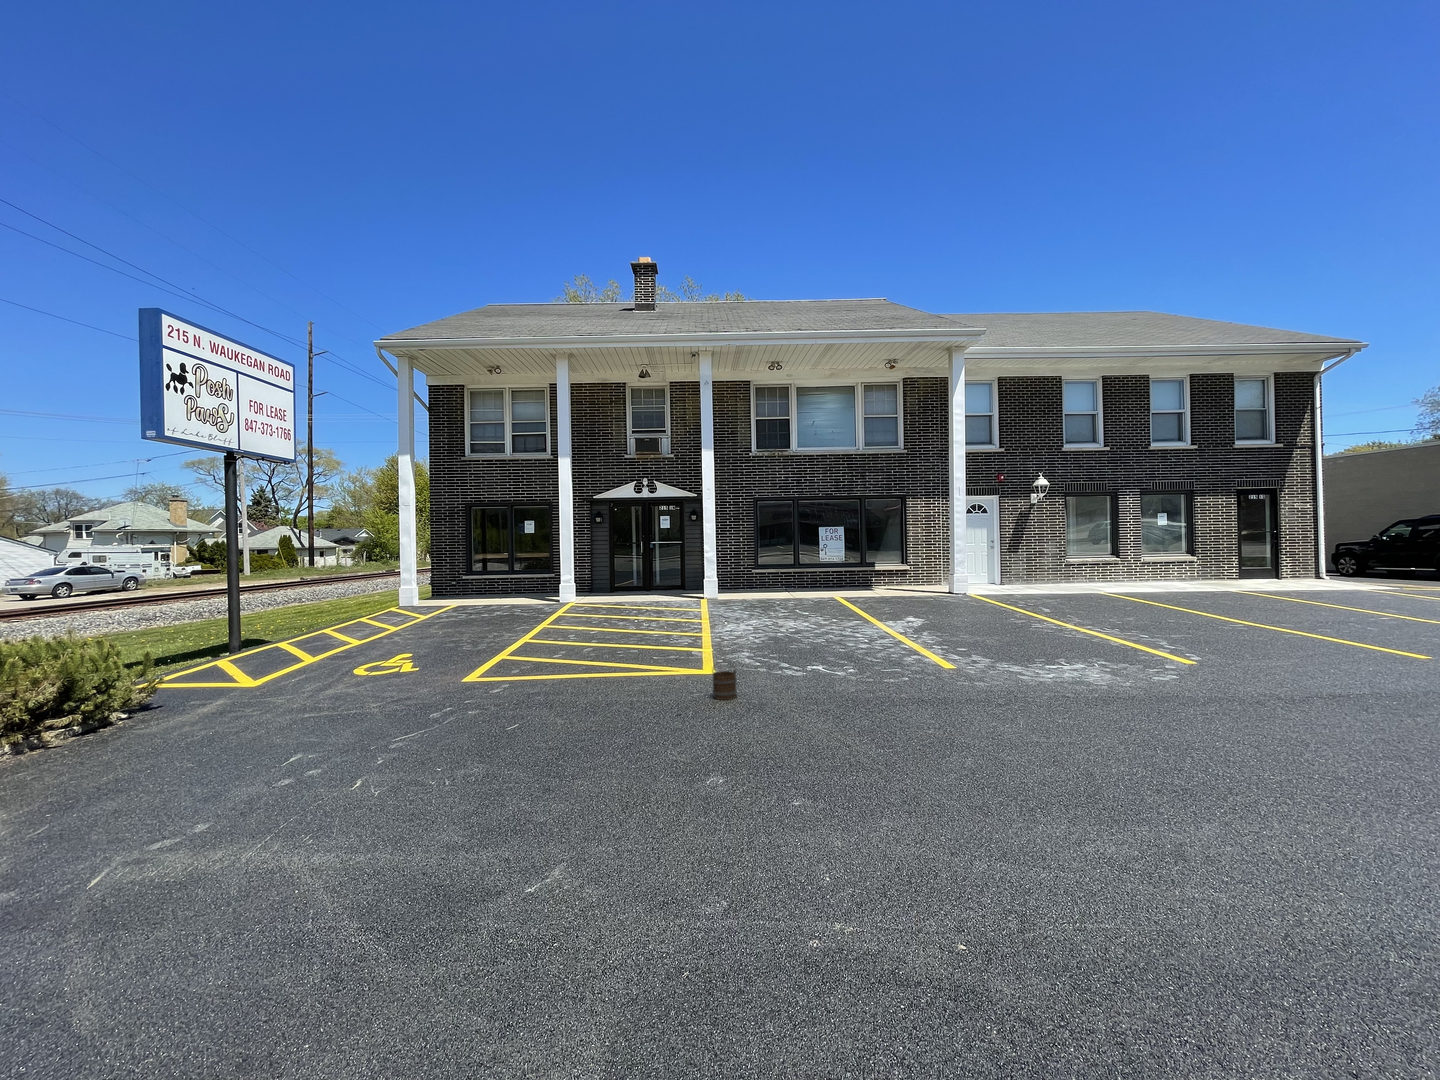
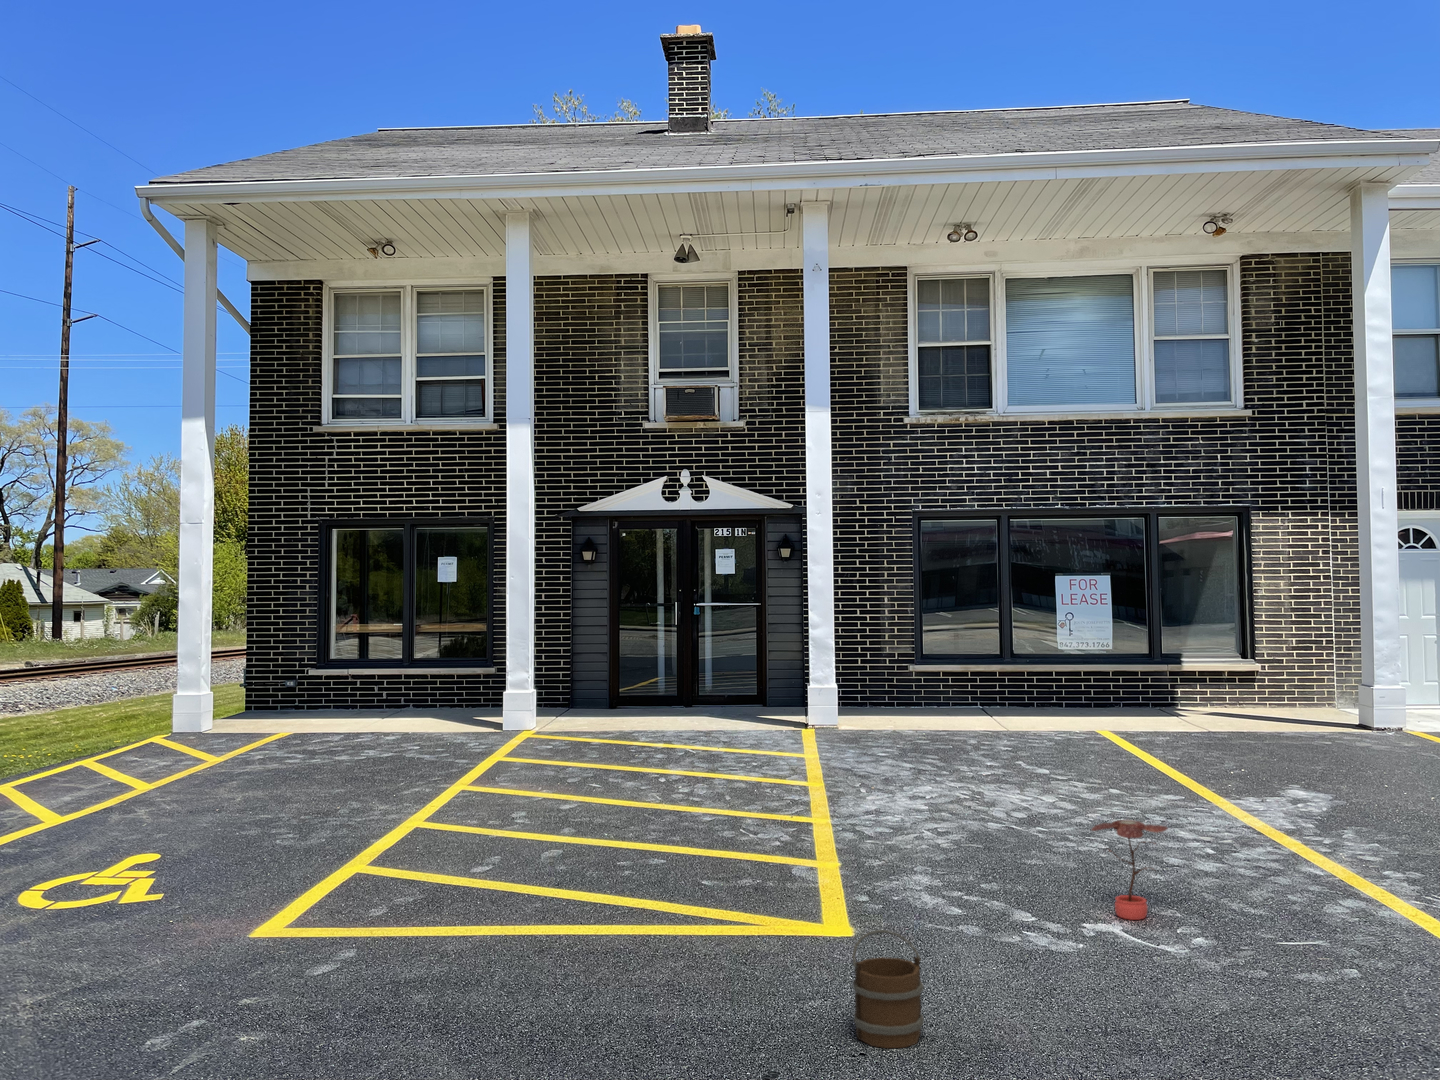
potted plant: none [807,626,836,664] -> present [1091,820,1168,920]

